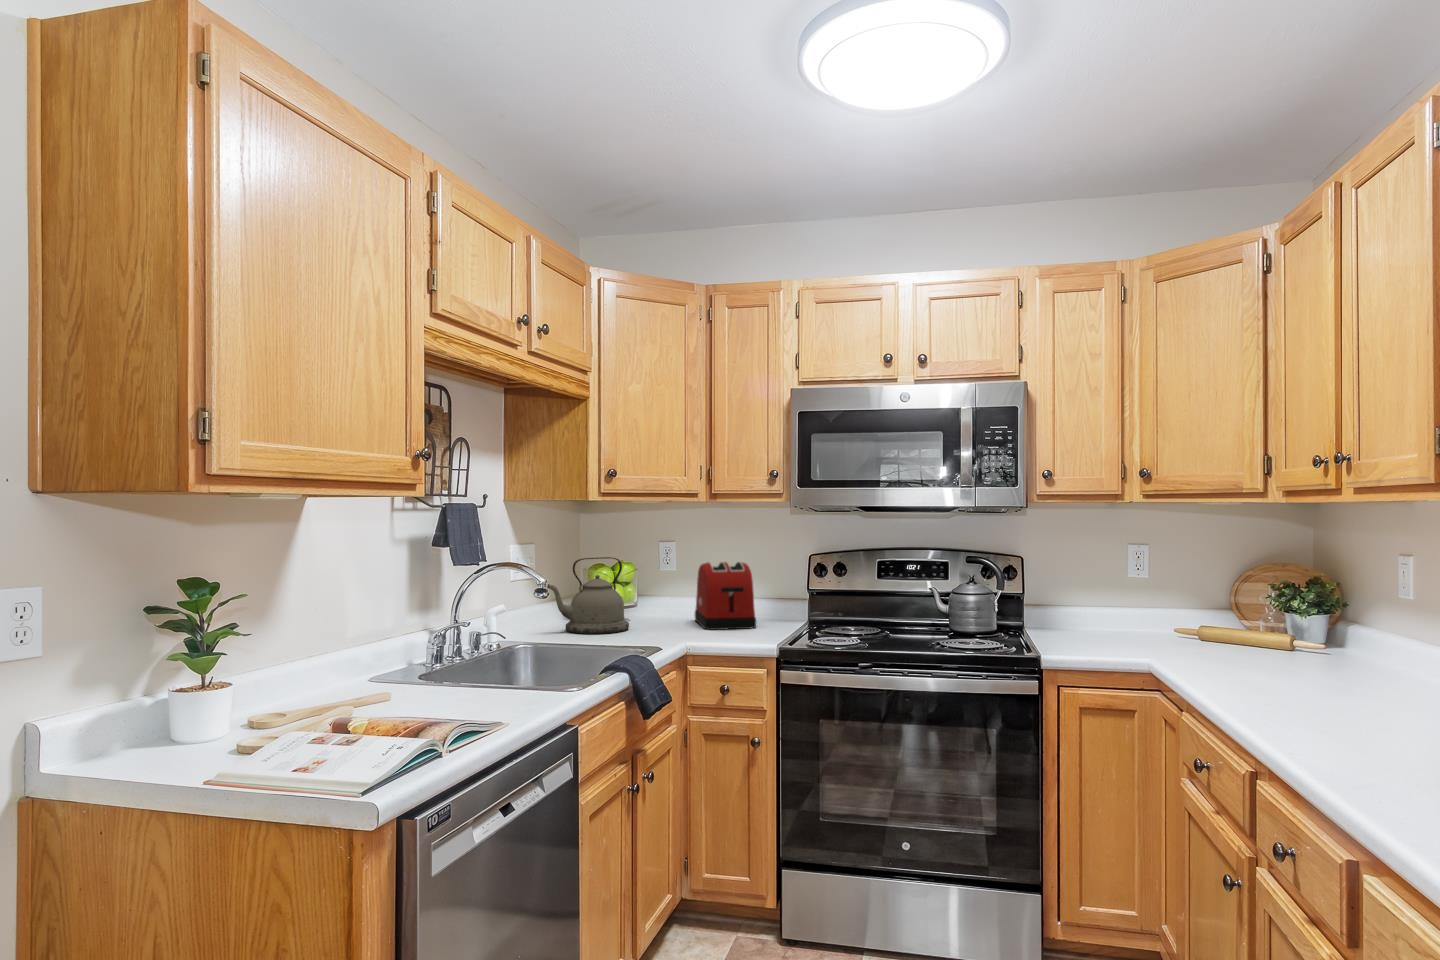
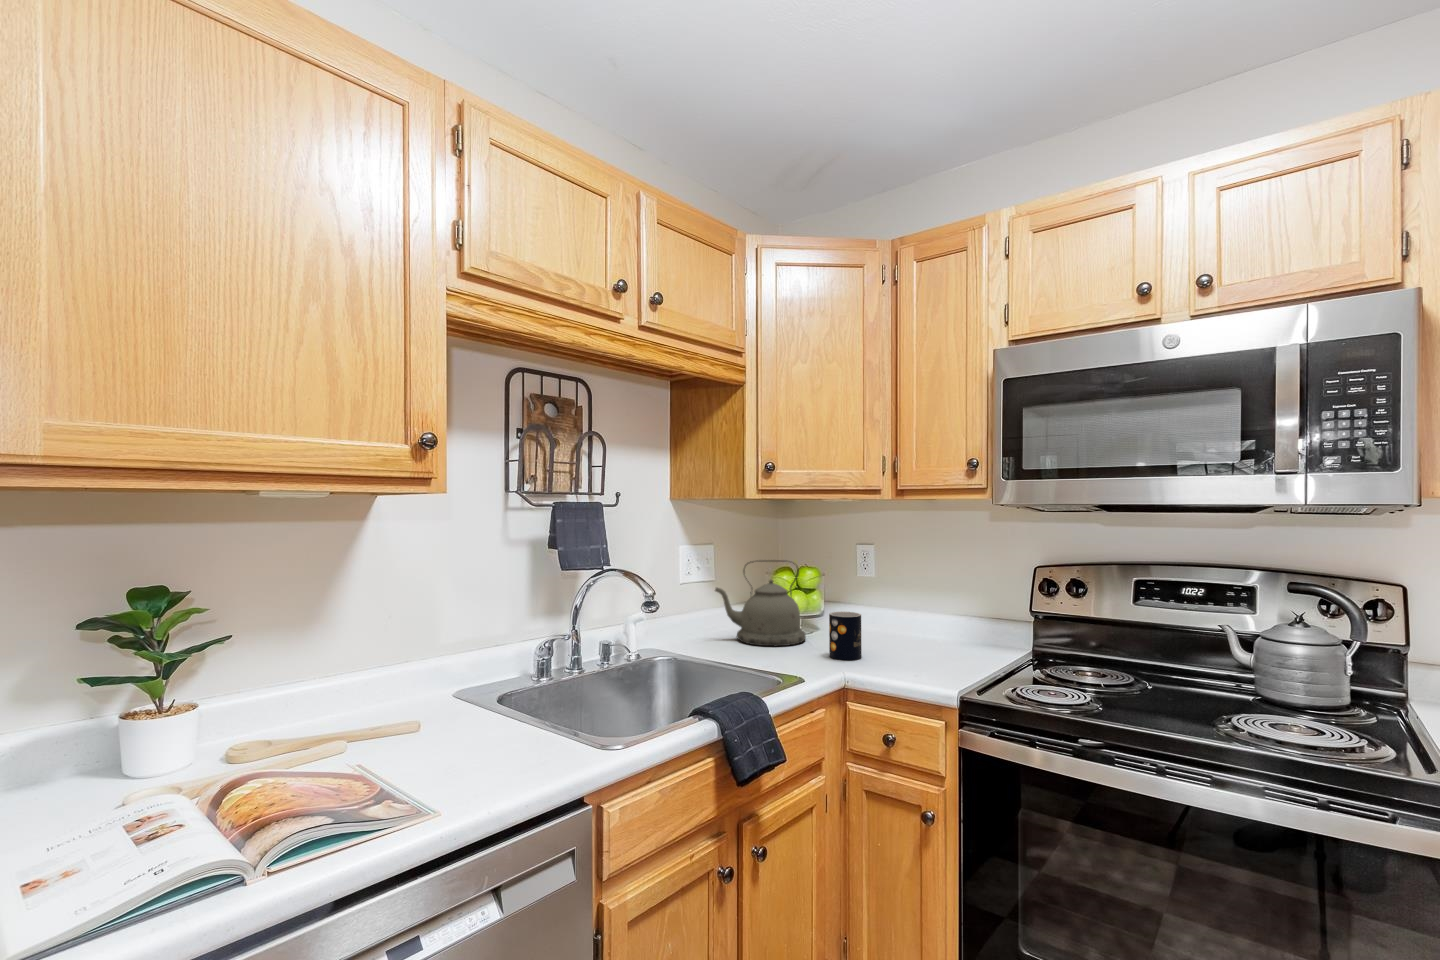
toaster: present [695,562,756,630] -> none [890,570,957,656]
mug: none [661,598,687,637] -> present [829,611,862,660]

